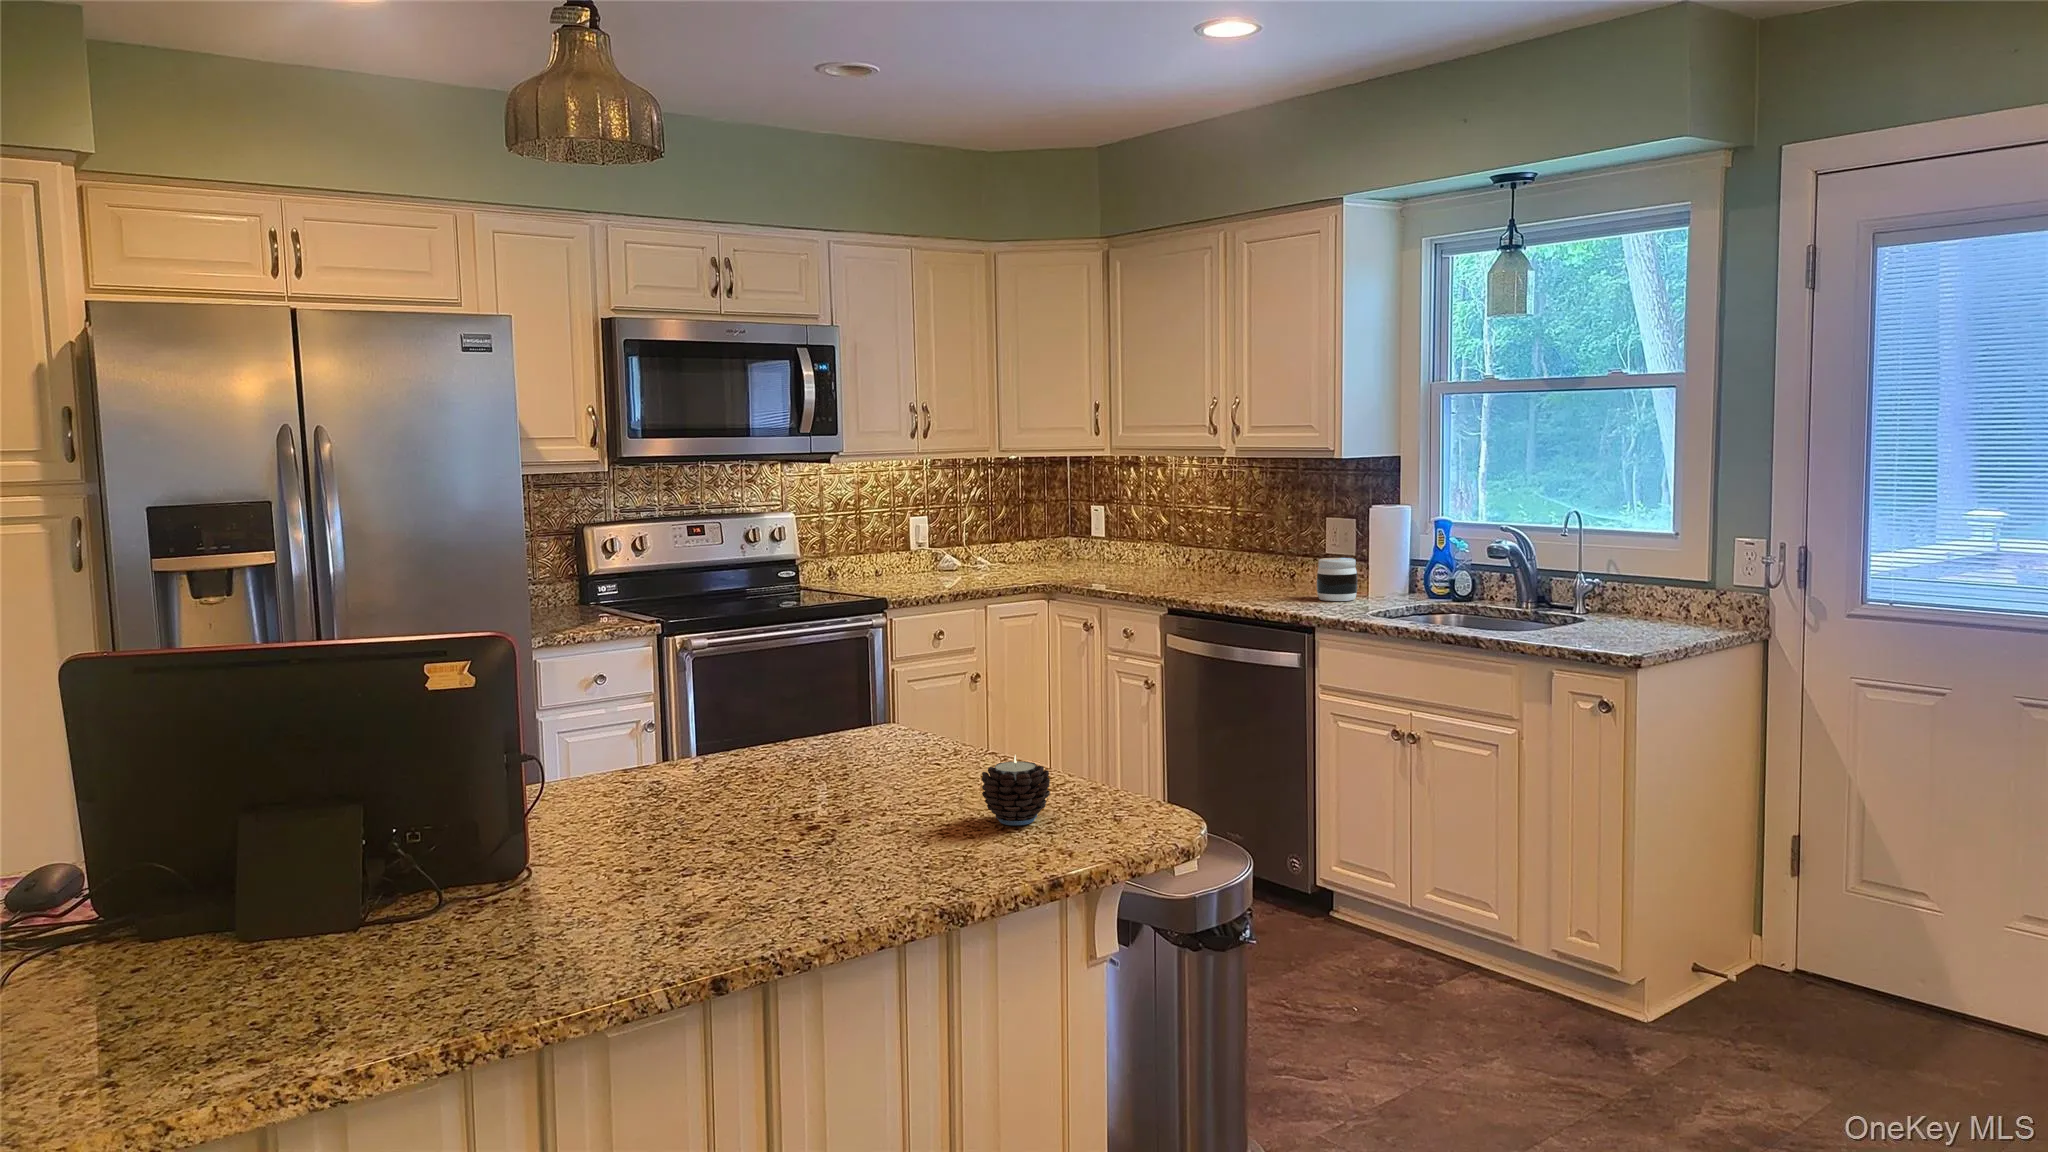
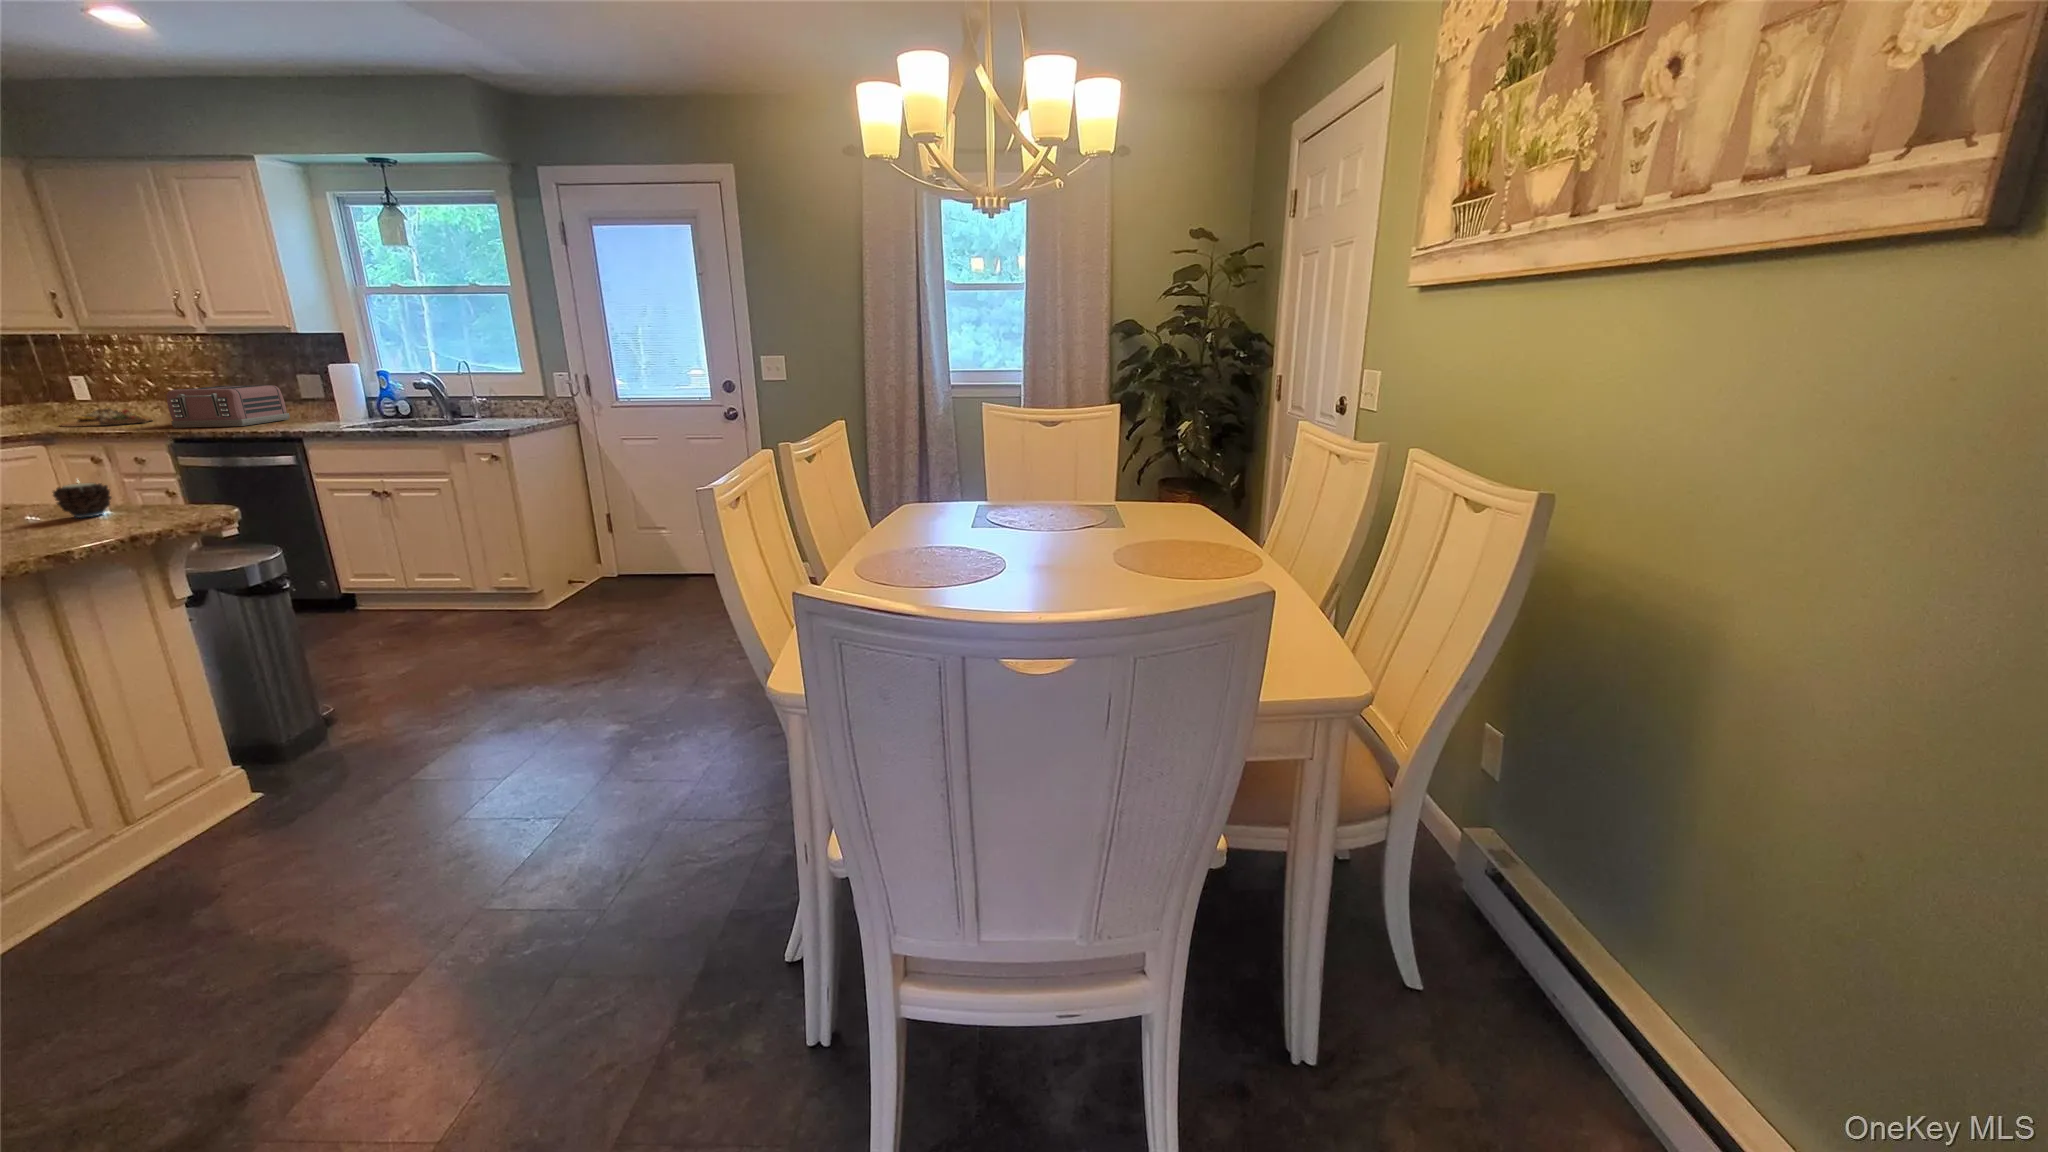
toaster: none [1172,531,1305,596] -> present [167,385,290,428]
cutting board: none [1069,552,1157,578] -> present [60,408,152,427]
jar: present [1317,558,1357,601] -> none [295,397,330,424]

